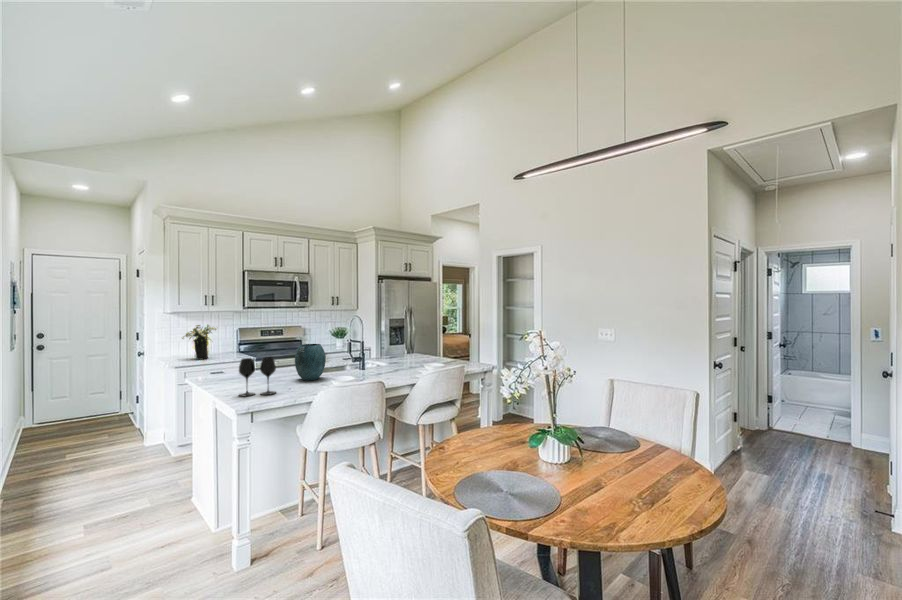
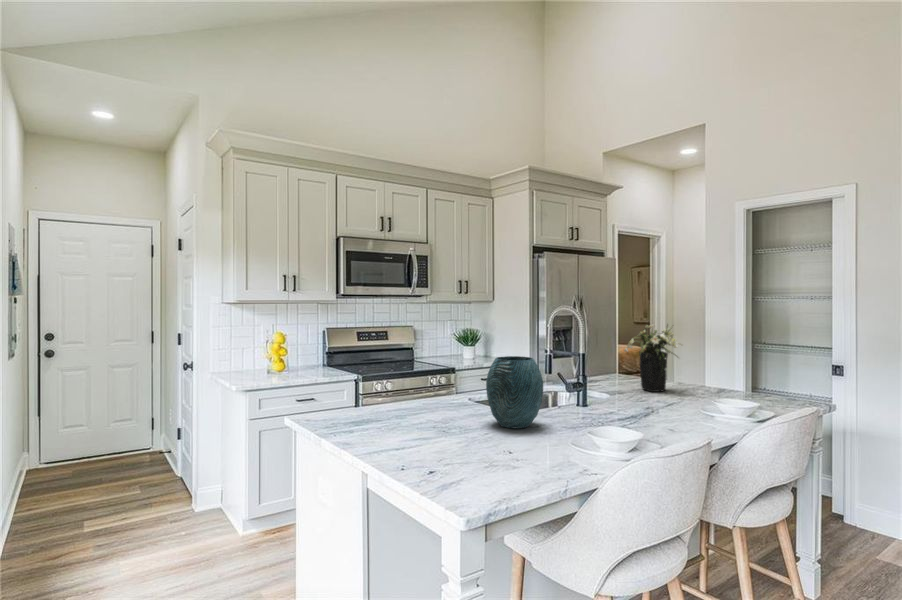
flower arrangement: present [182,325,216,360] -> present [624,324,678,392]
wine glass: present [239,357,276,396] -> none [417,383,489,466]

